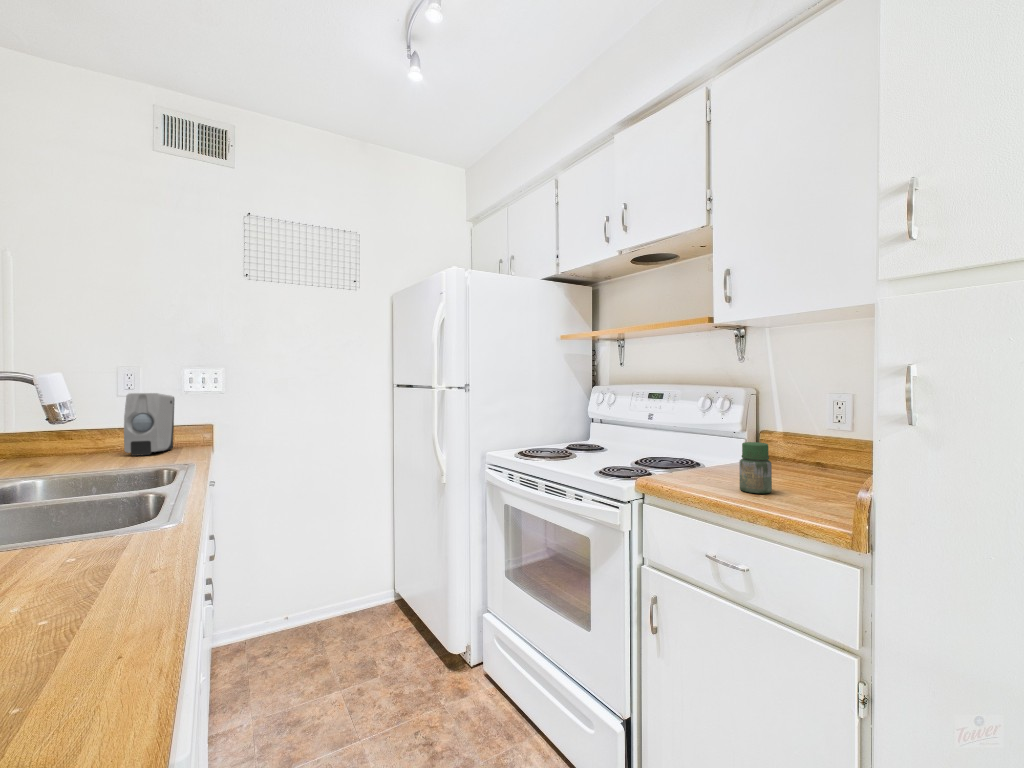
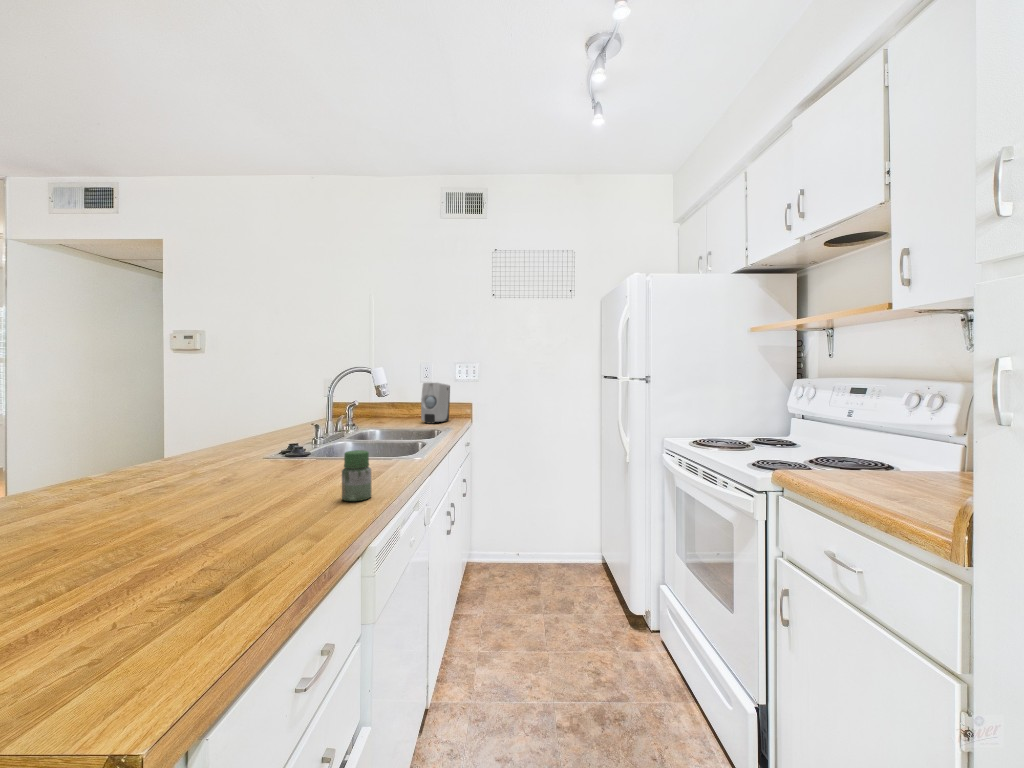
jar: present [739,442,772,493] -> present [342,450,371,501]

